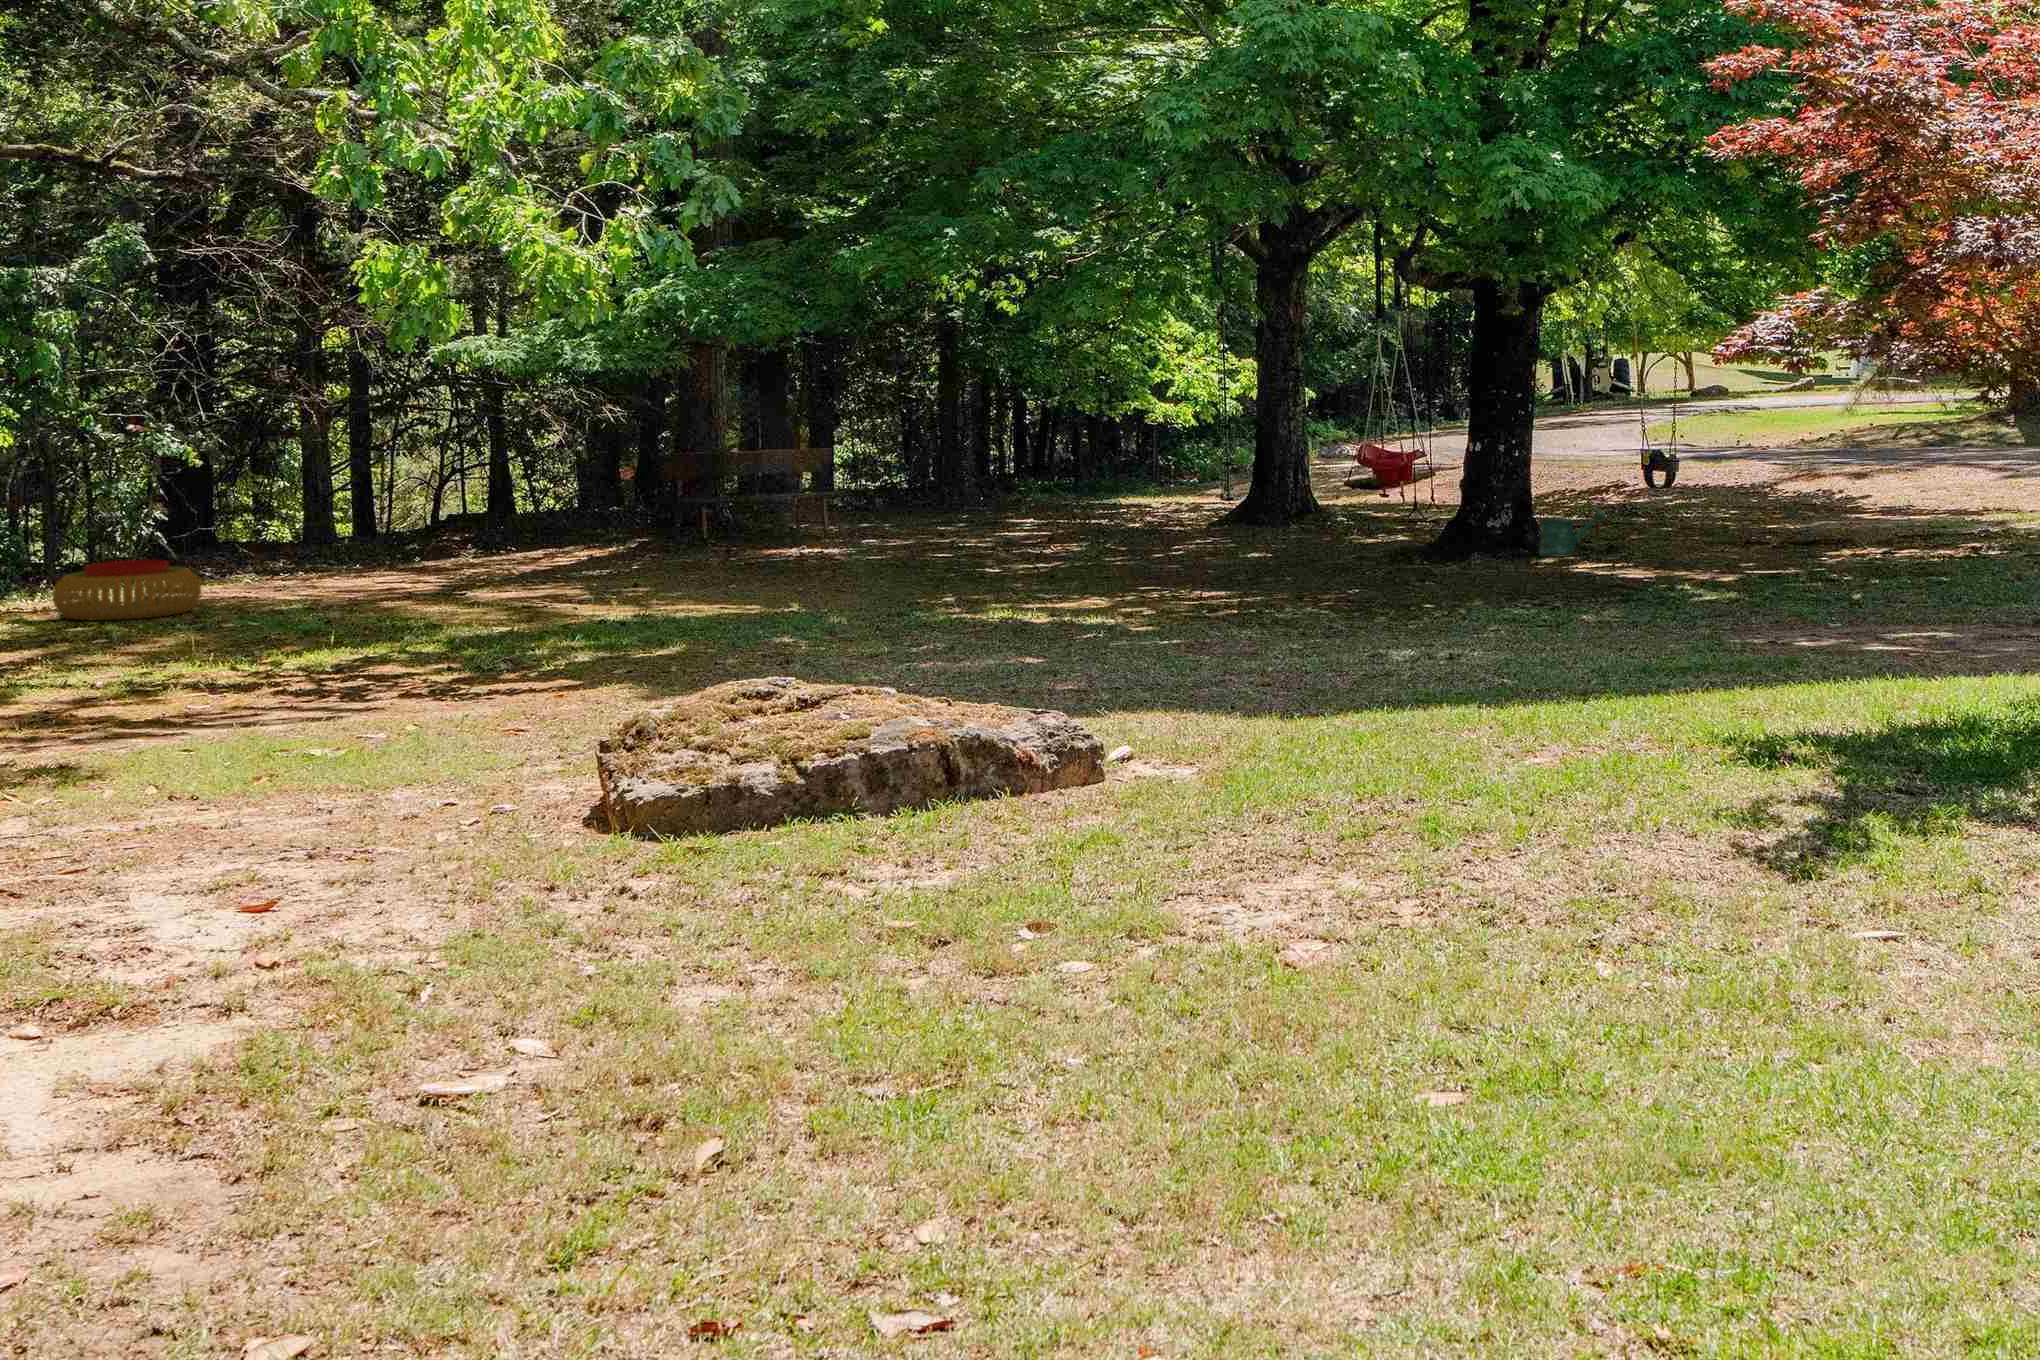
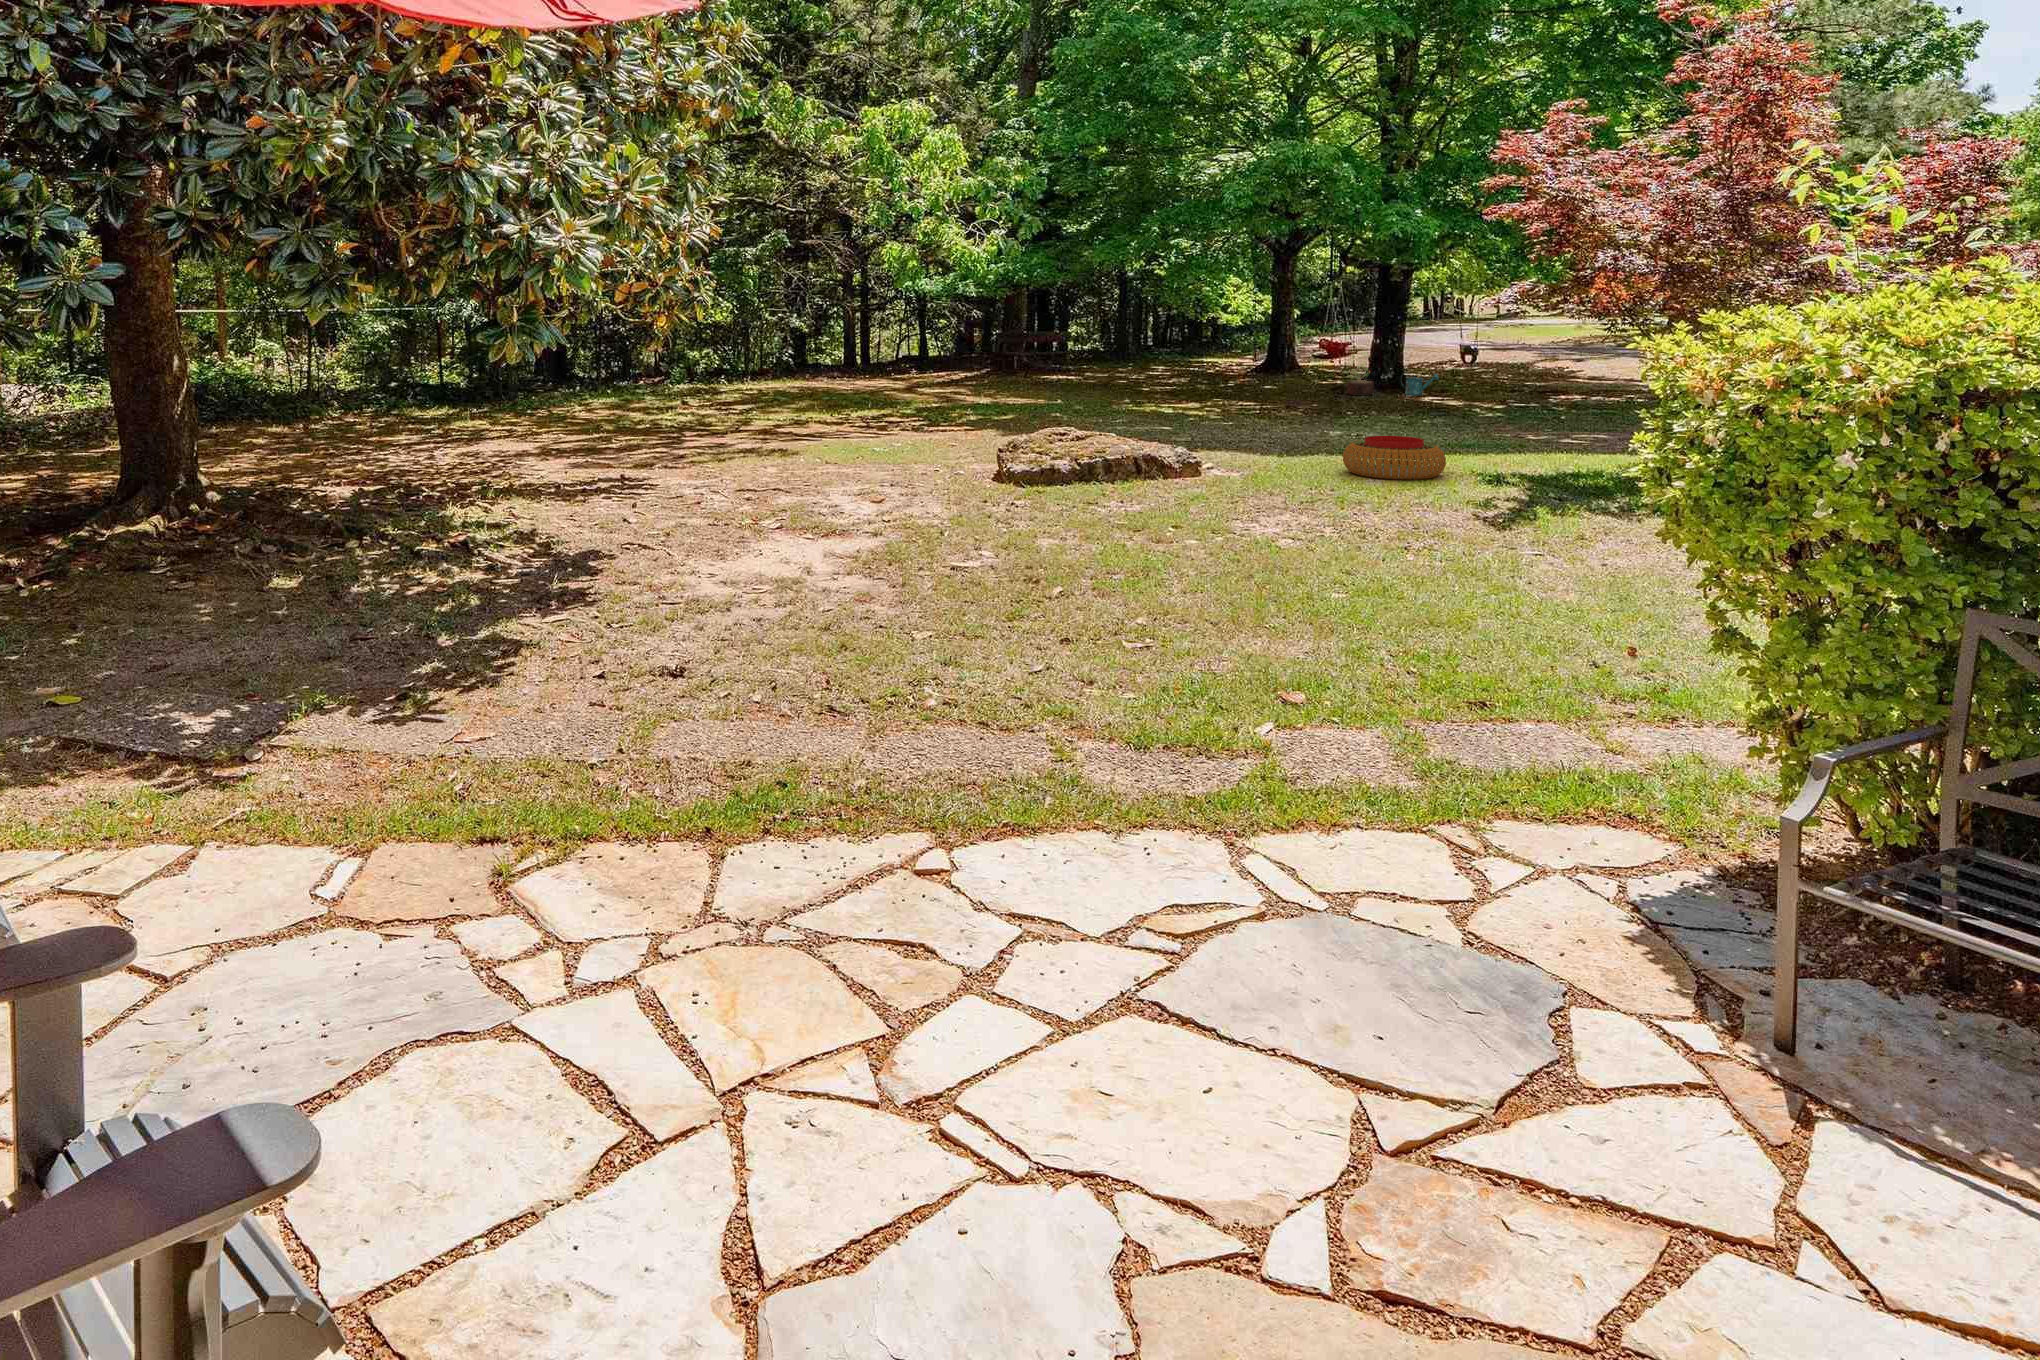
decorative plant: none [1419,464,1477,562] -> present [1347,353,1374,396]
pouf: present [53,560,201,620] -> present [1343,436,1446,480]

